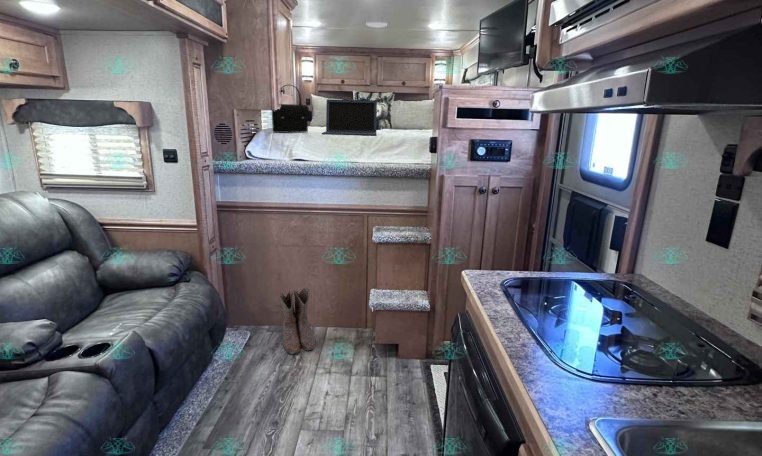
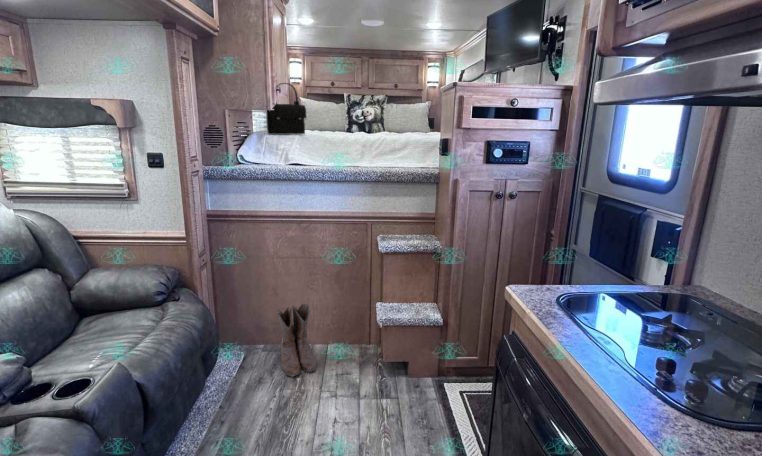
laptop: present [322,99,377,135] -> none [322,99,381,137]

